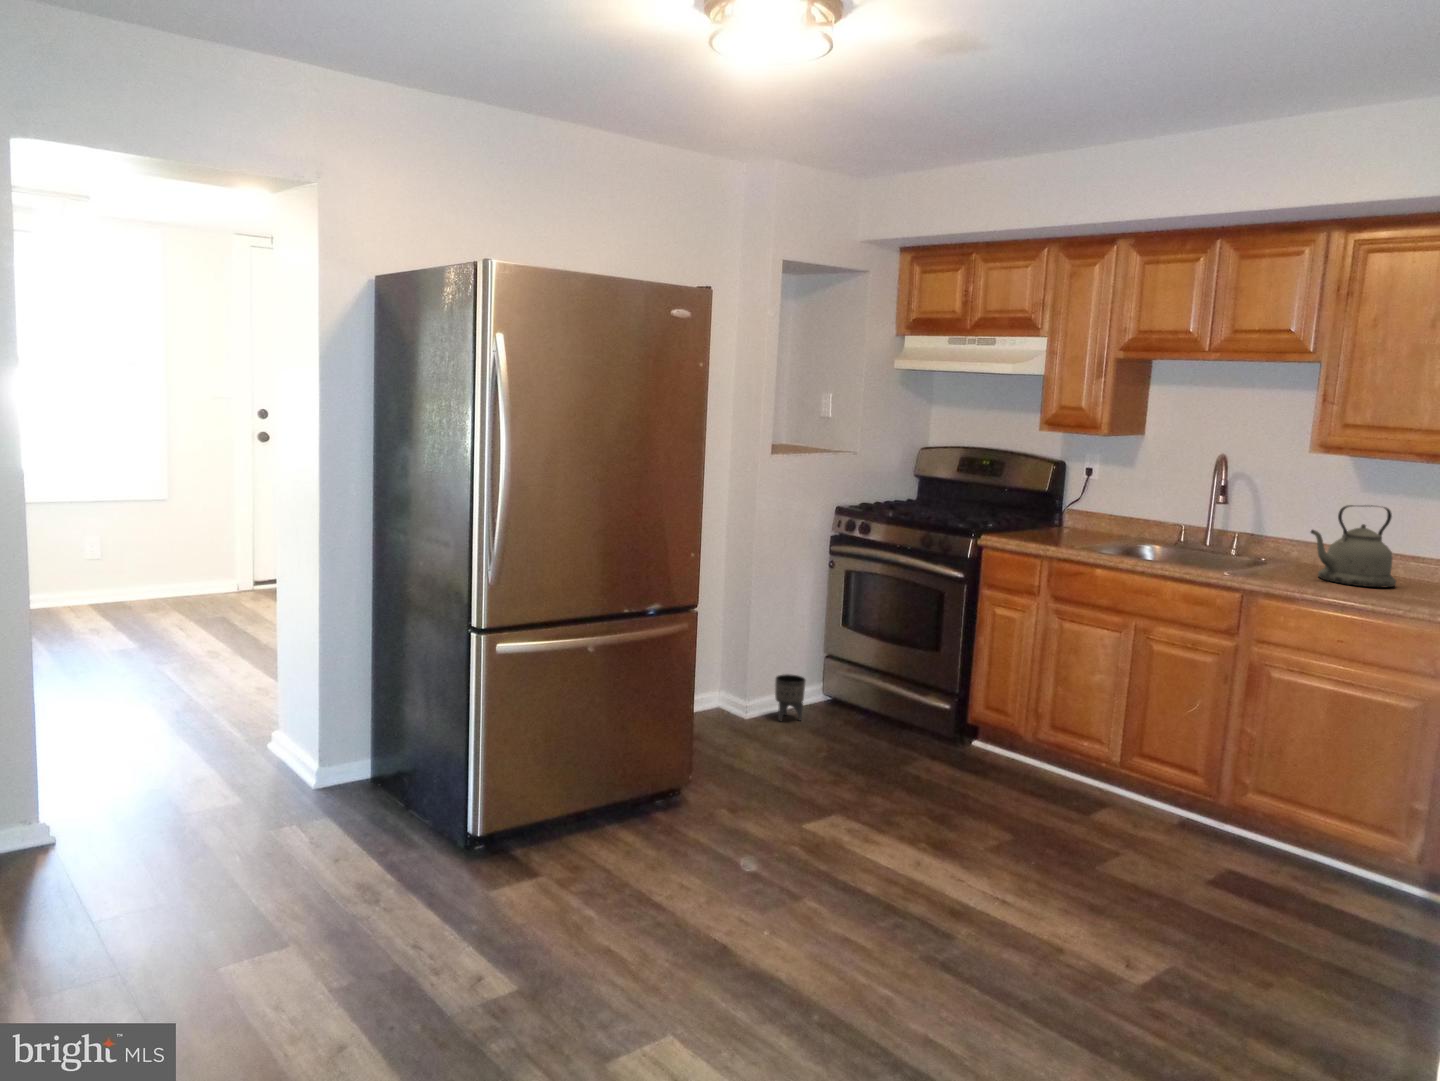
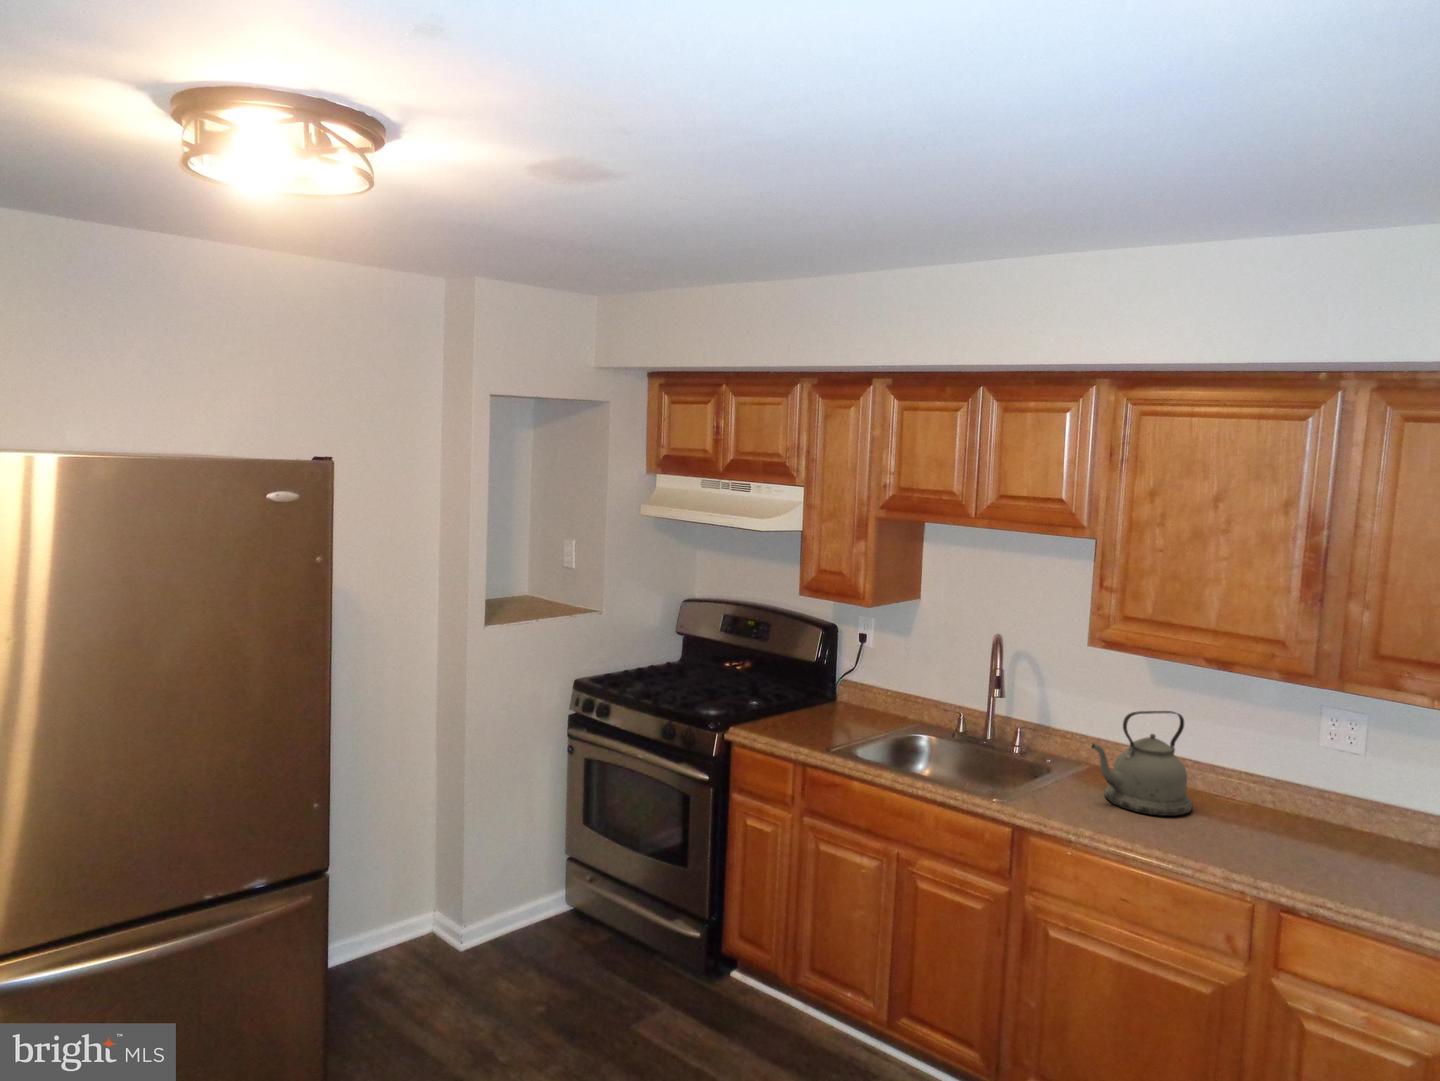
planter: present [775,674,806,721] -> none [497,889,535,951]

